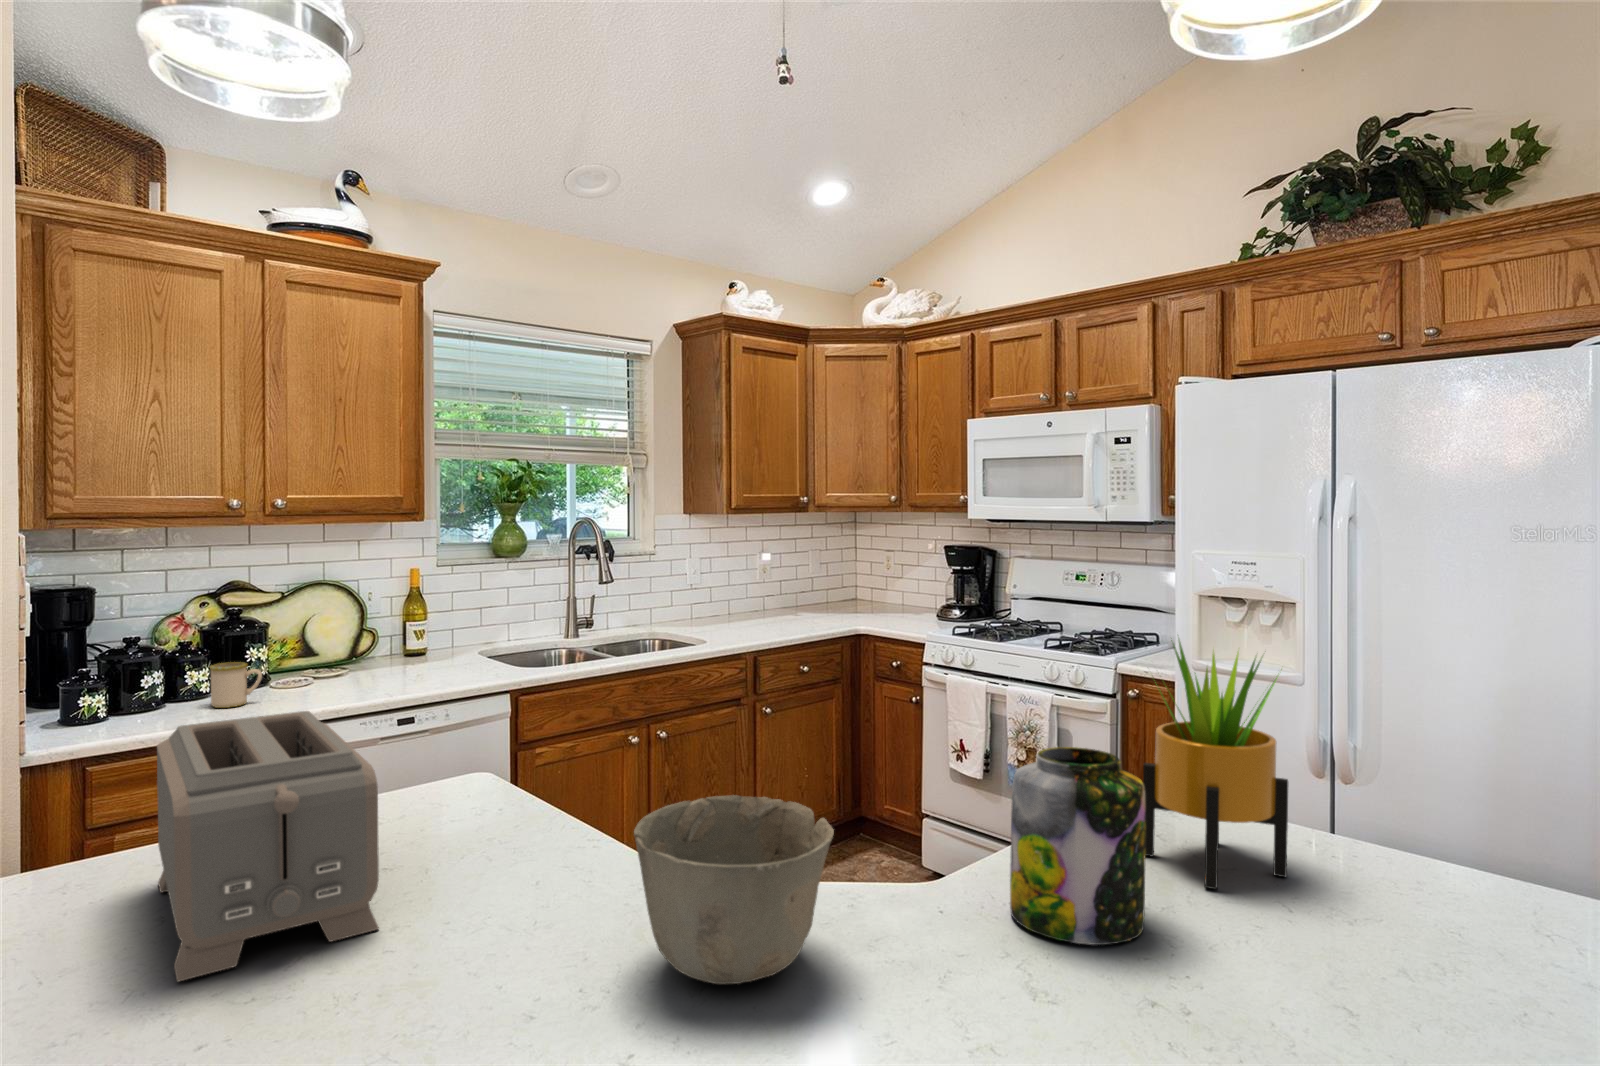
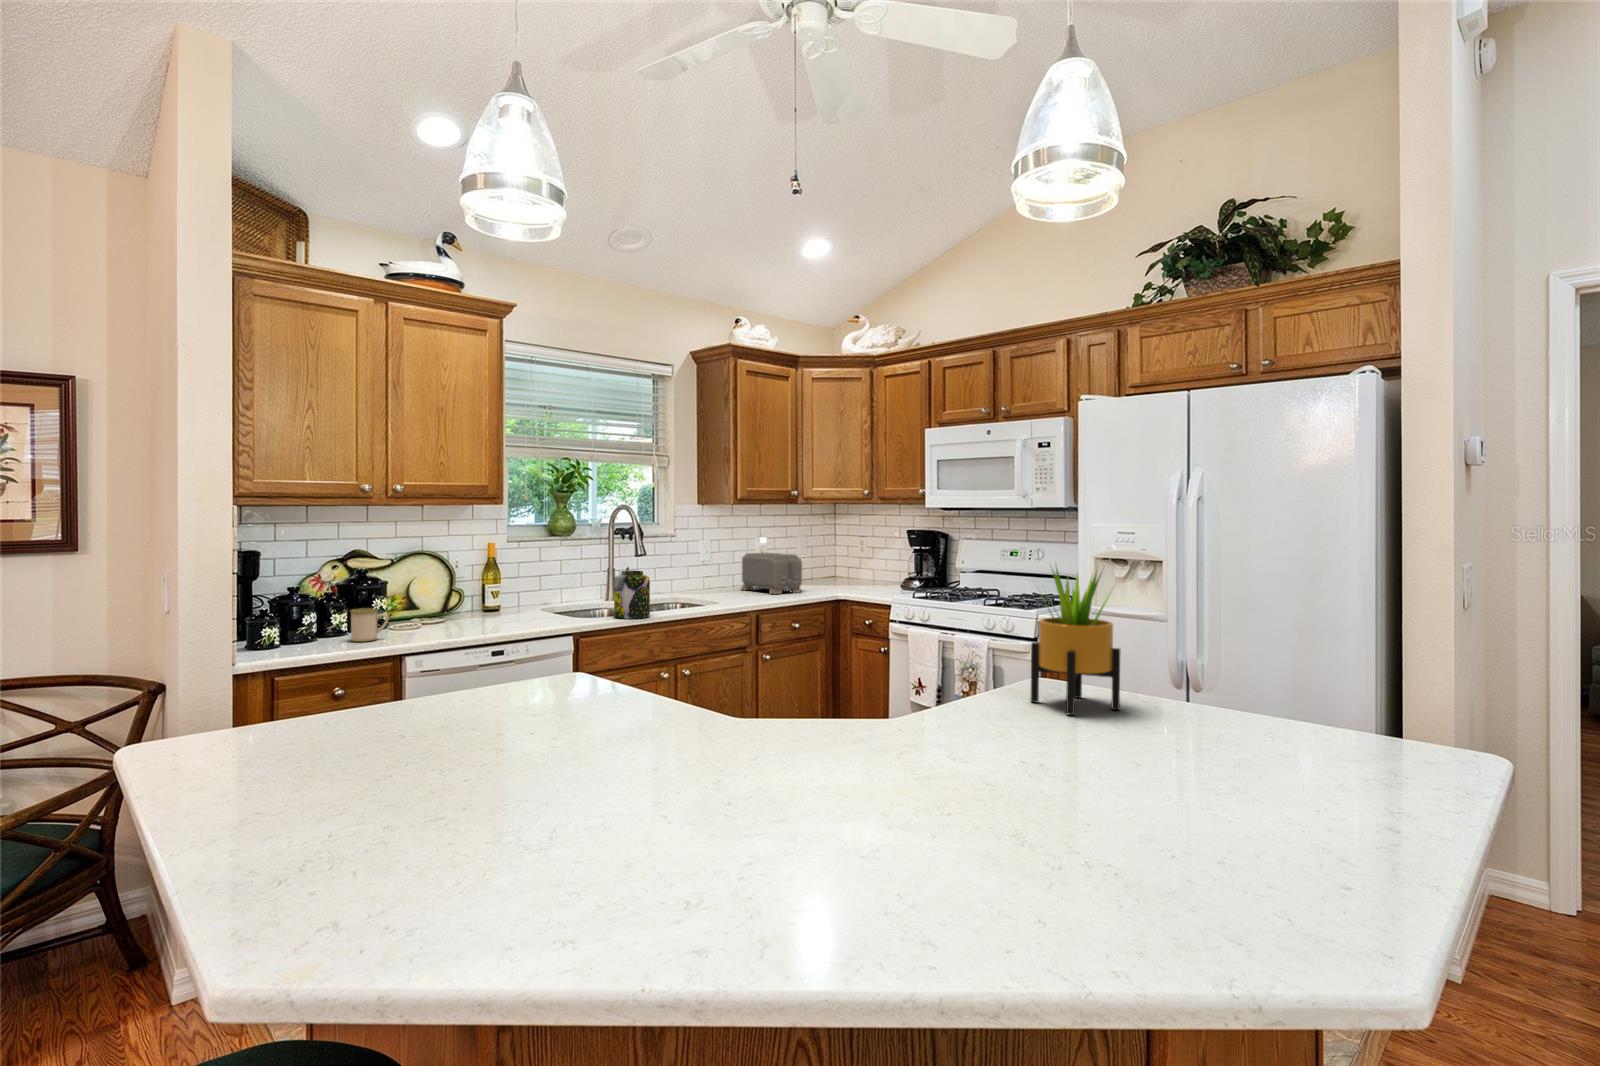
toaster: present [157,711,379,982] -> present [741,553,802,594]
jar: present [1010,747,1146,945] -> present [614,571,650,619]
ceramic bowl: present [634,795,834,984] -> none [716,650,836,749]

